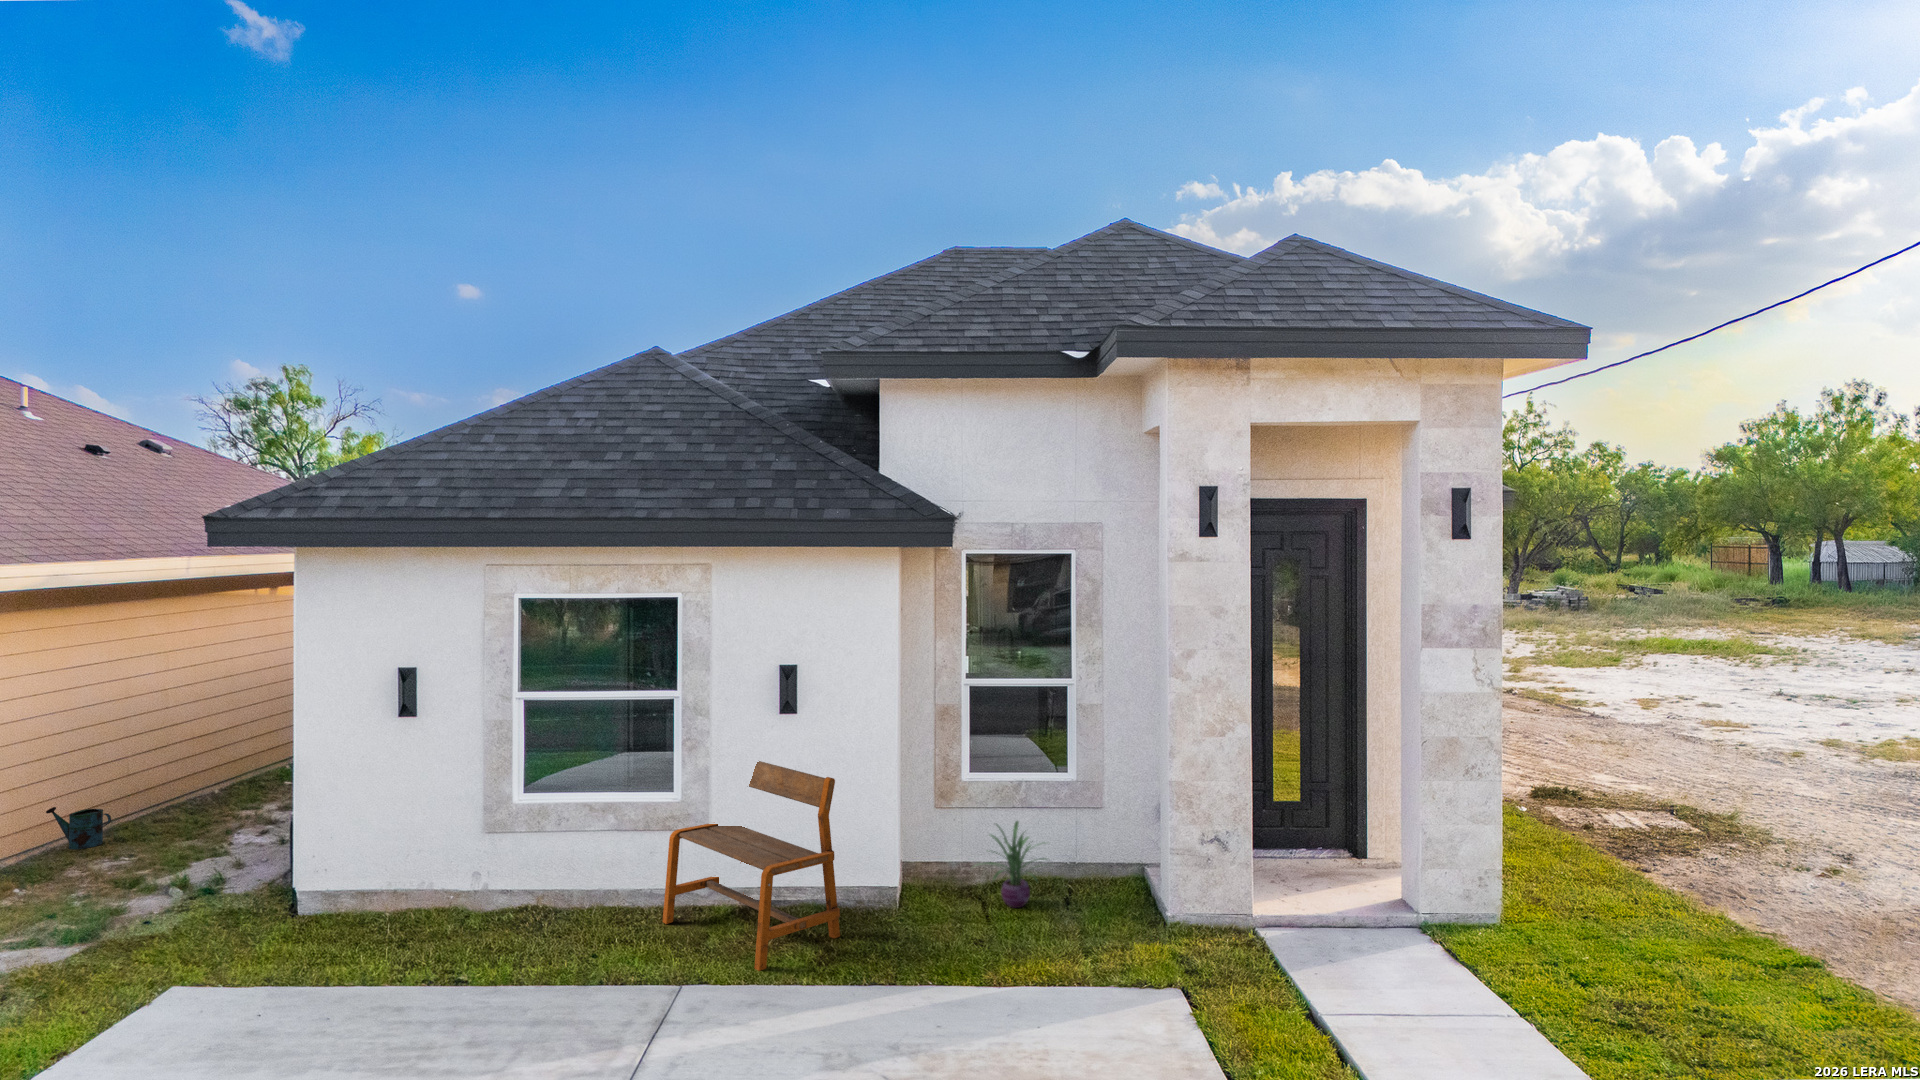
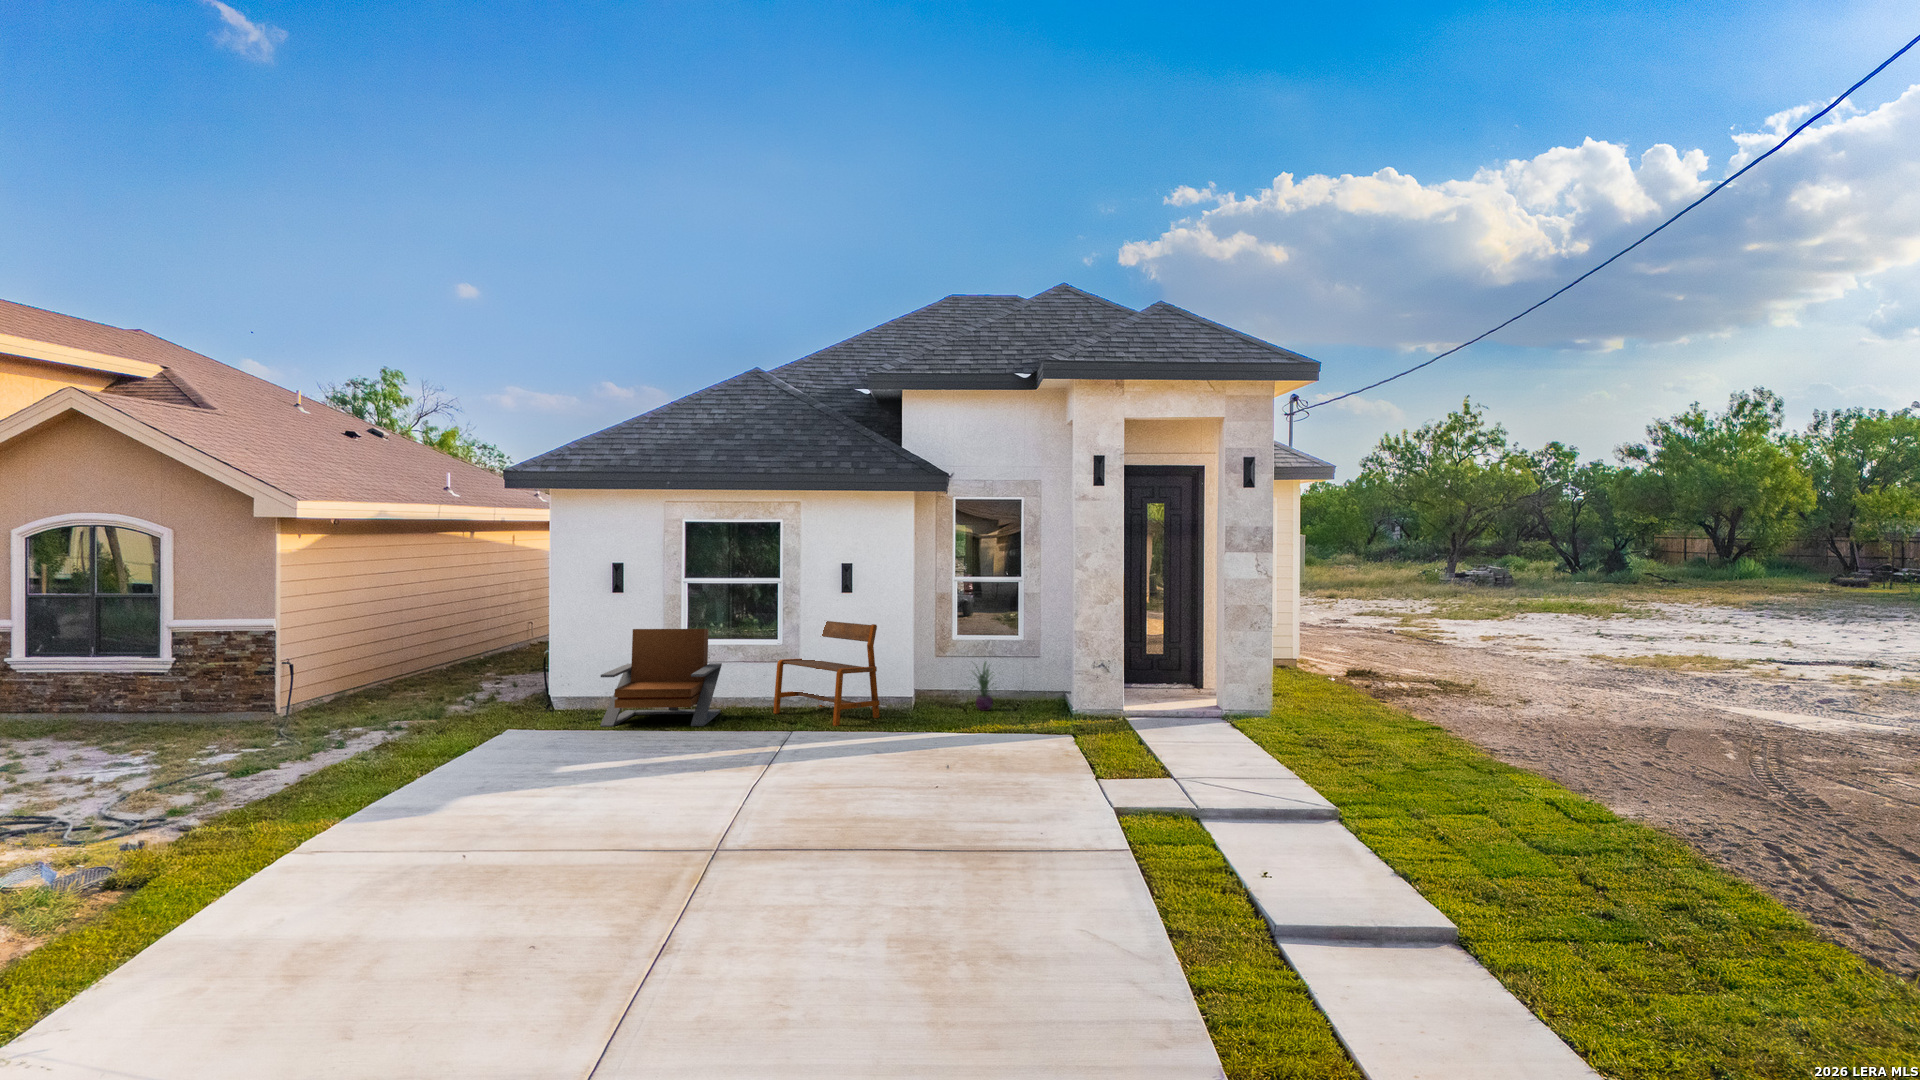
lounge chair: none [337,780,577,981] -> present [600,629,722,727]
watering can: present [46,807,111,849] -> none [360,664,400,691]

